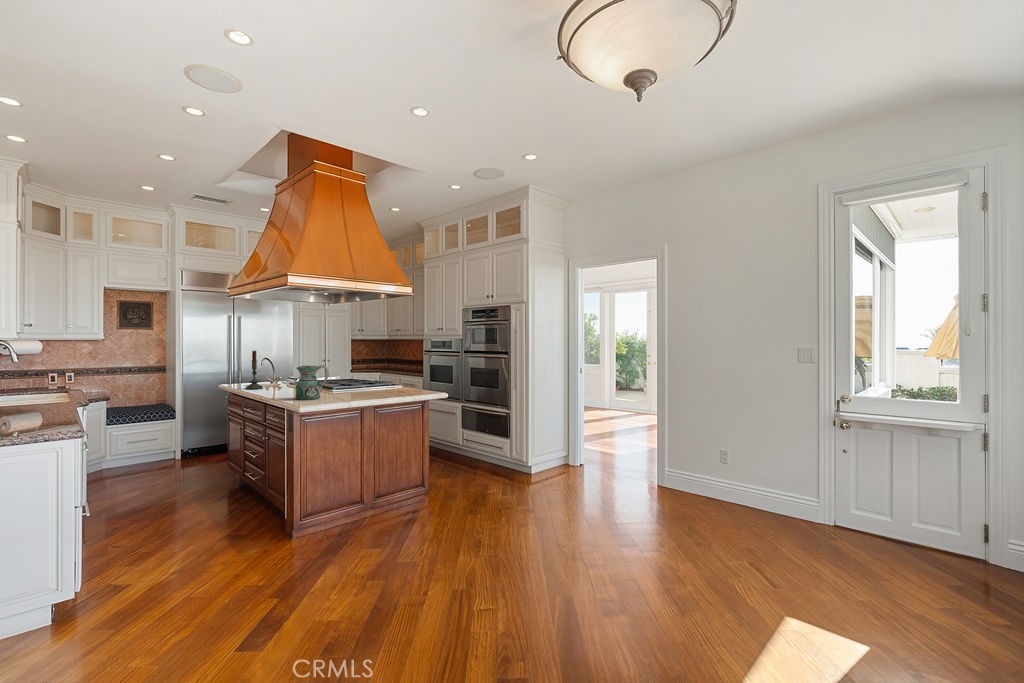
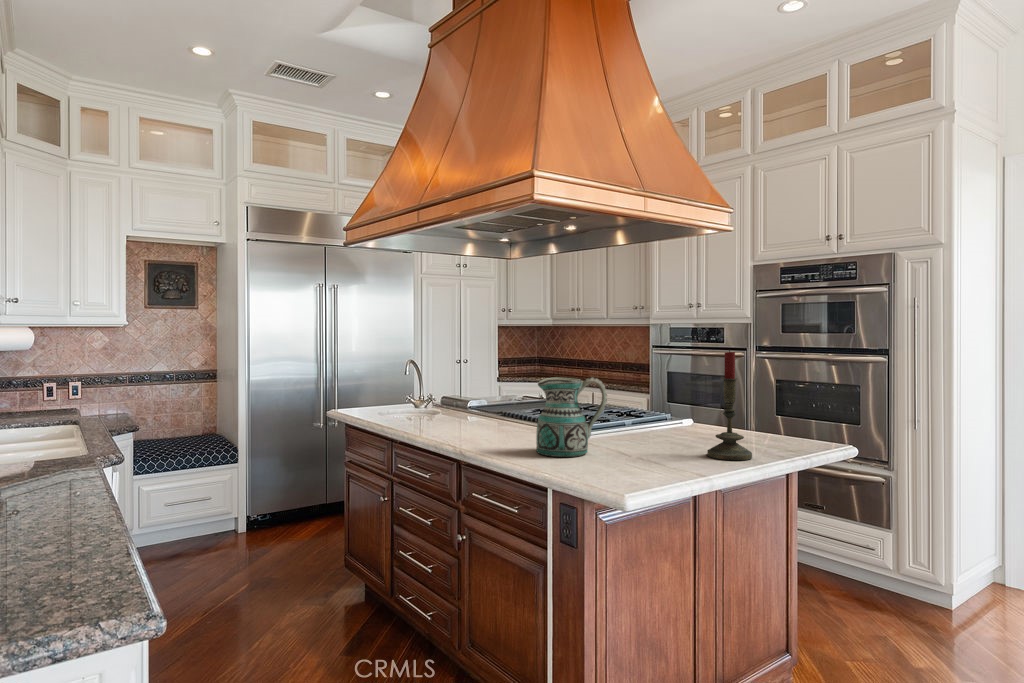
candle: present [245,351,263,389] -> present [707,349,752,460]

